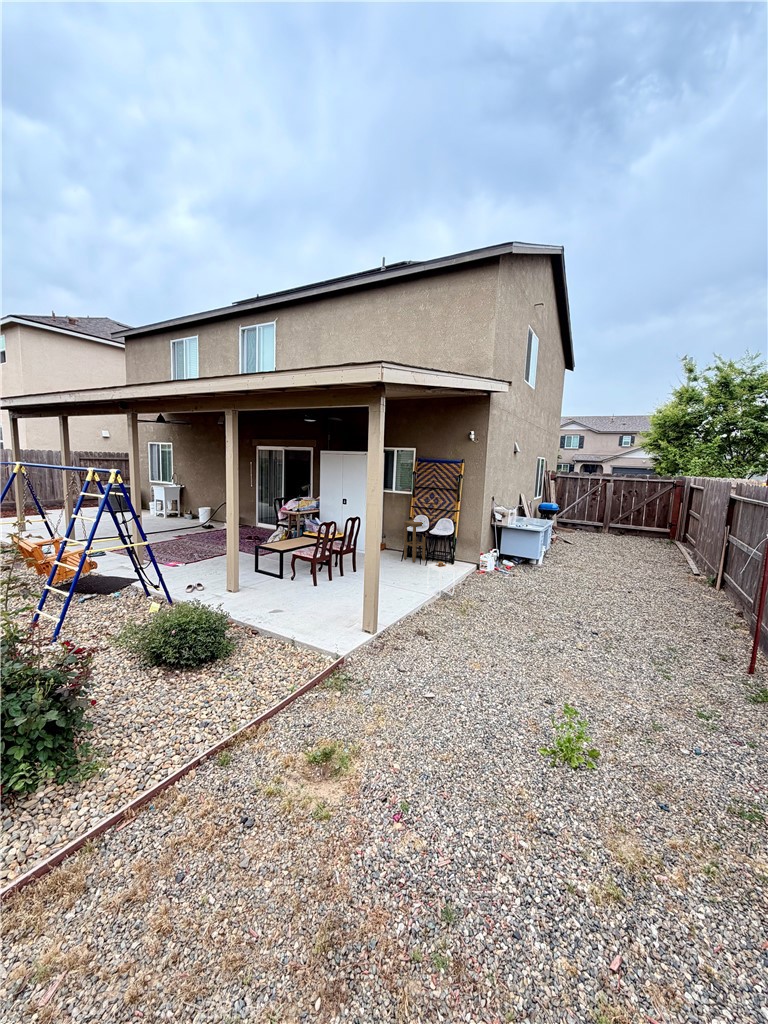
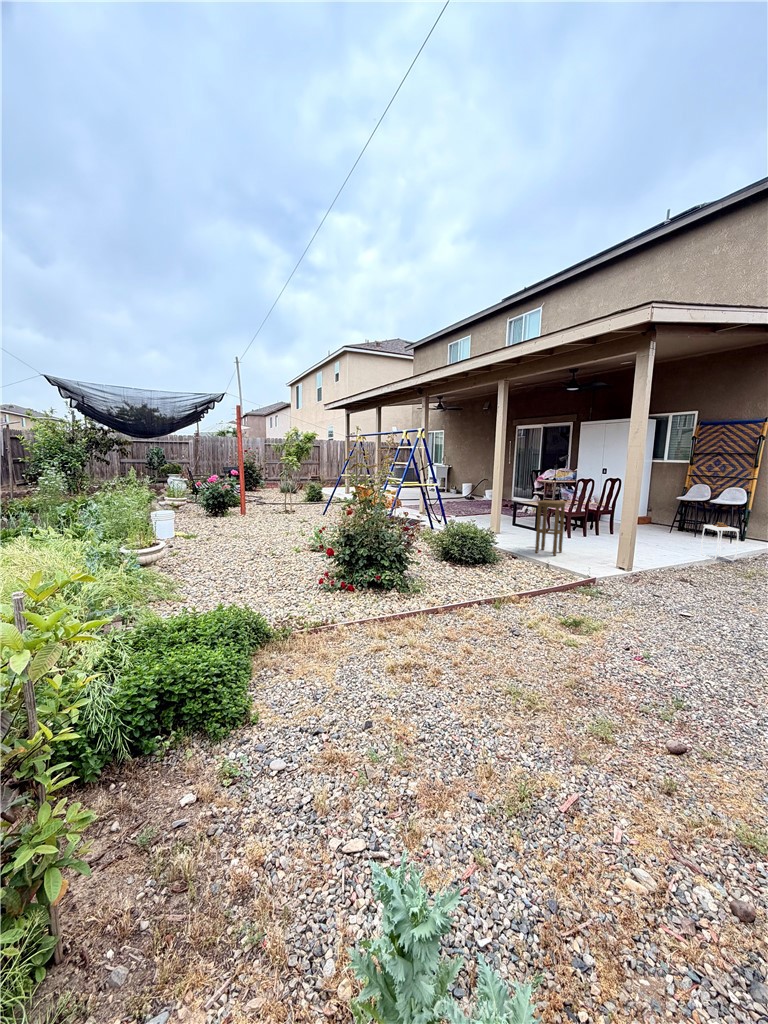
stool: present [403,520,425,562] -> present [535,500,566,556]

